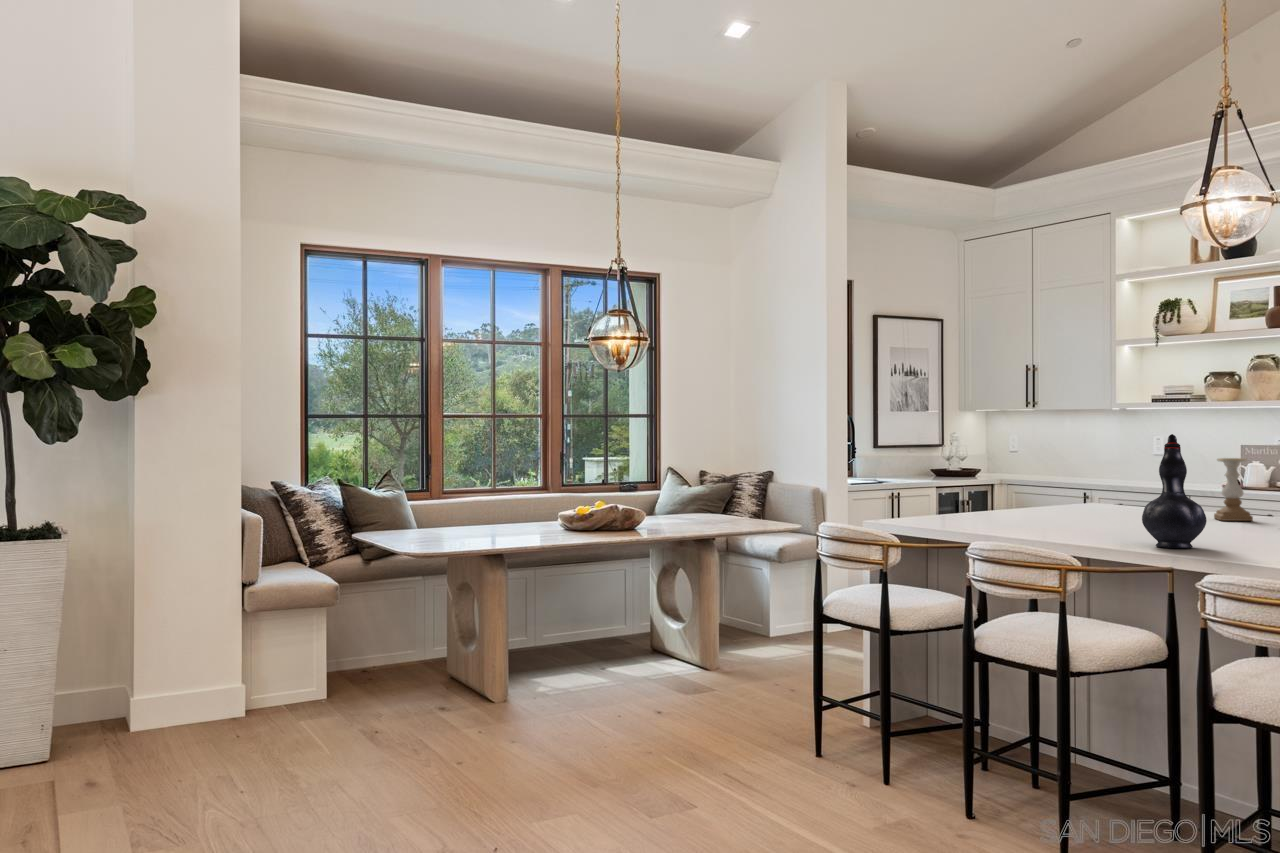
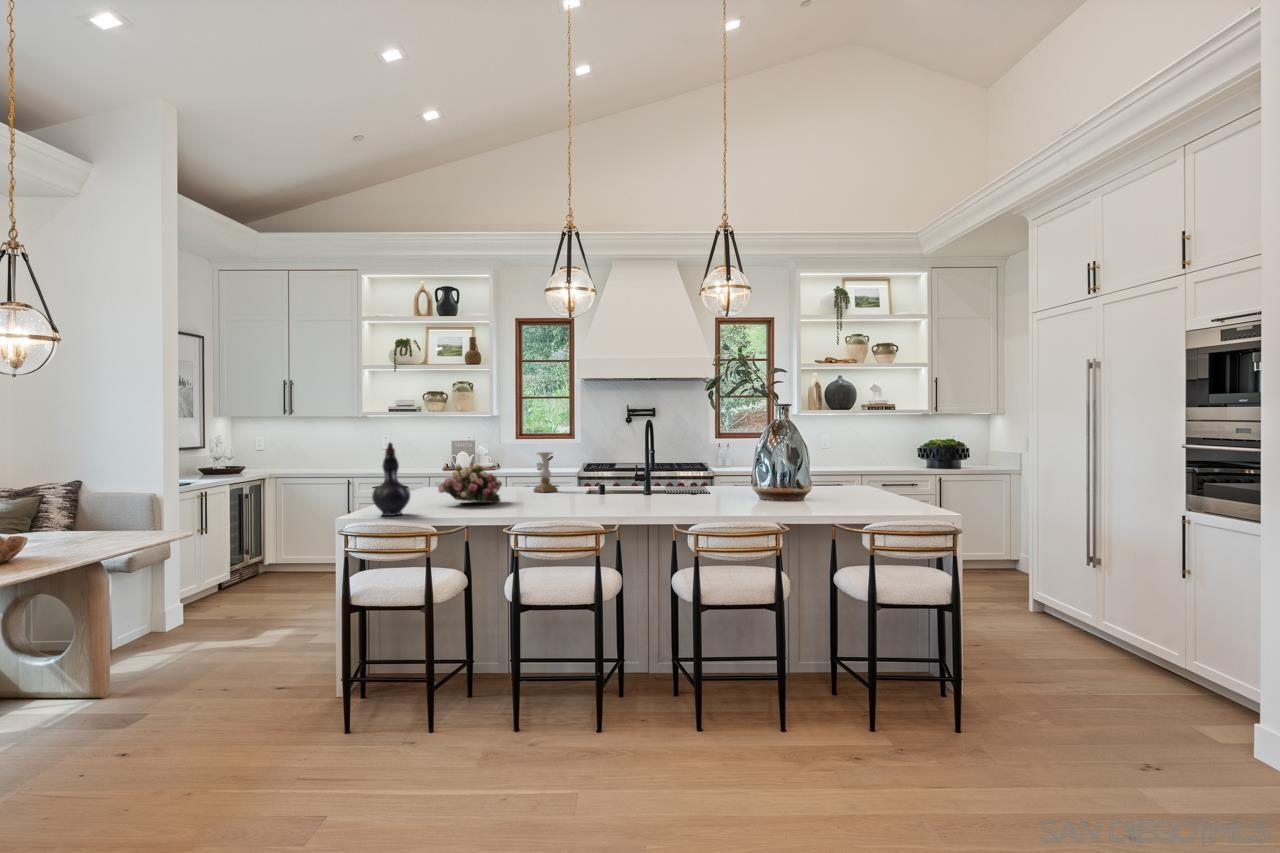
decorative vase: present [1142,434,1207,548] -> present [372,443,410,516]
flower arrangement: none [1009,467,1107,525] -> present [438,464,502,502]

